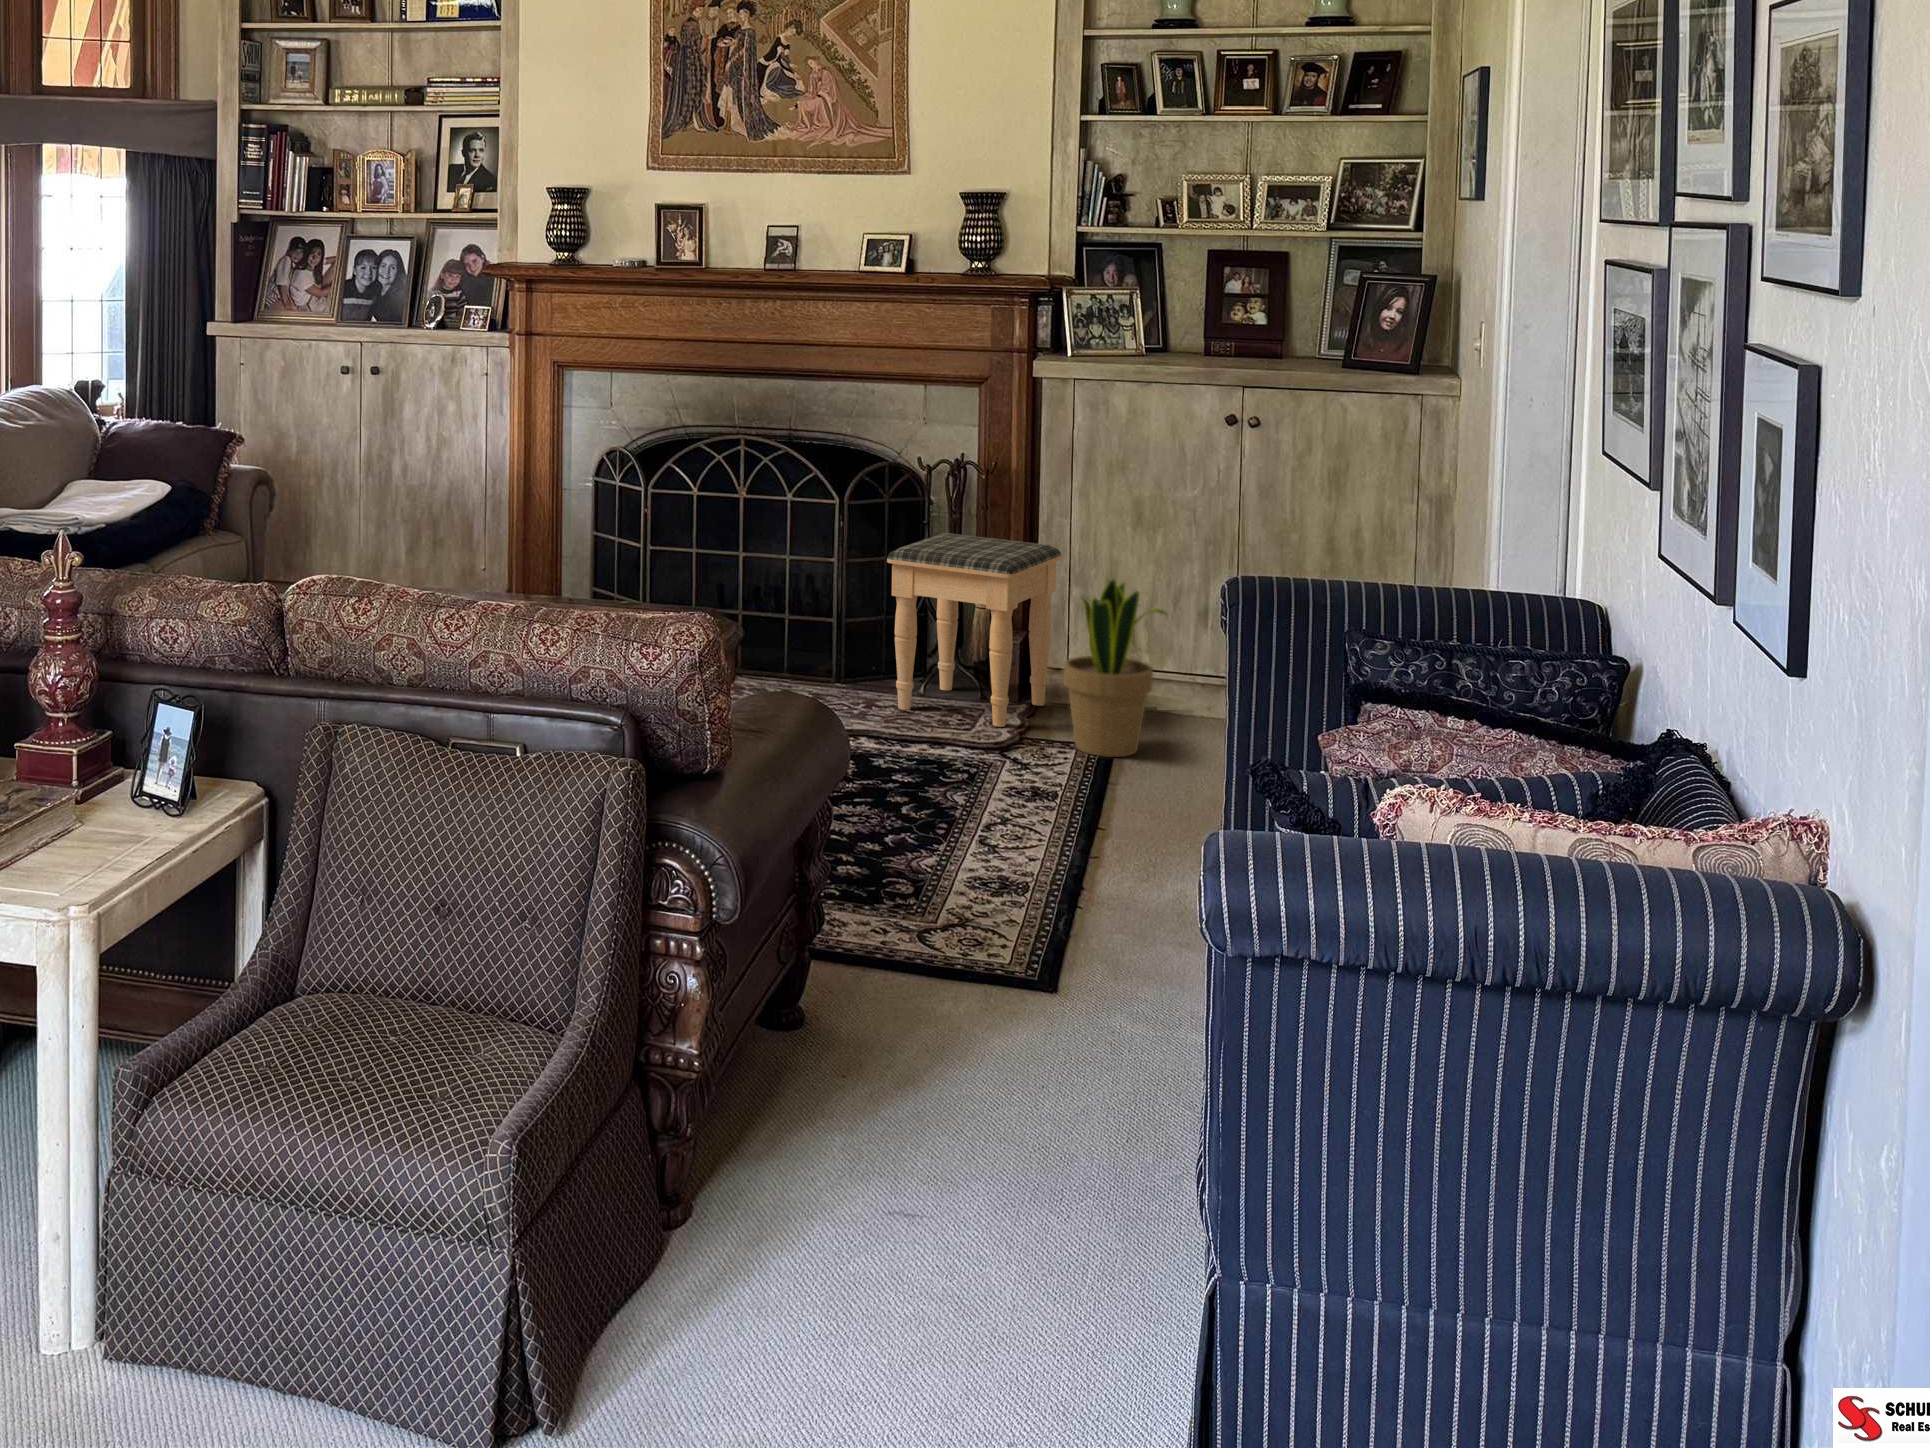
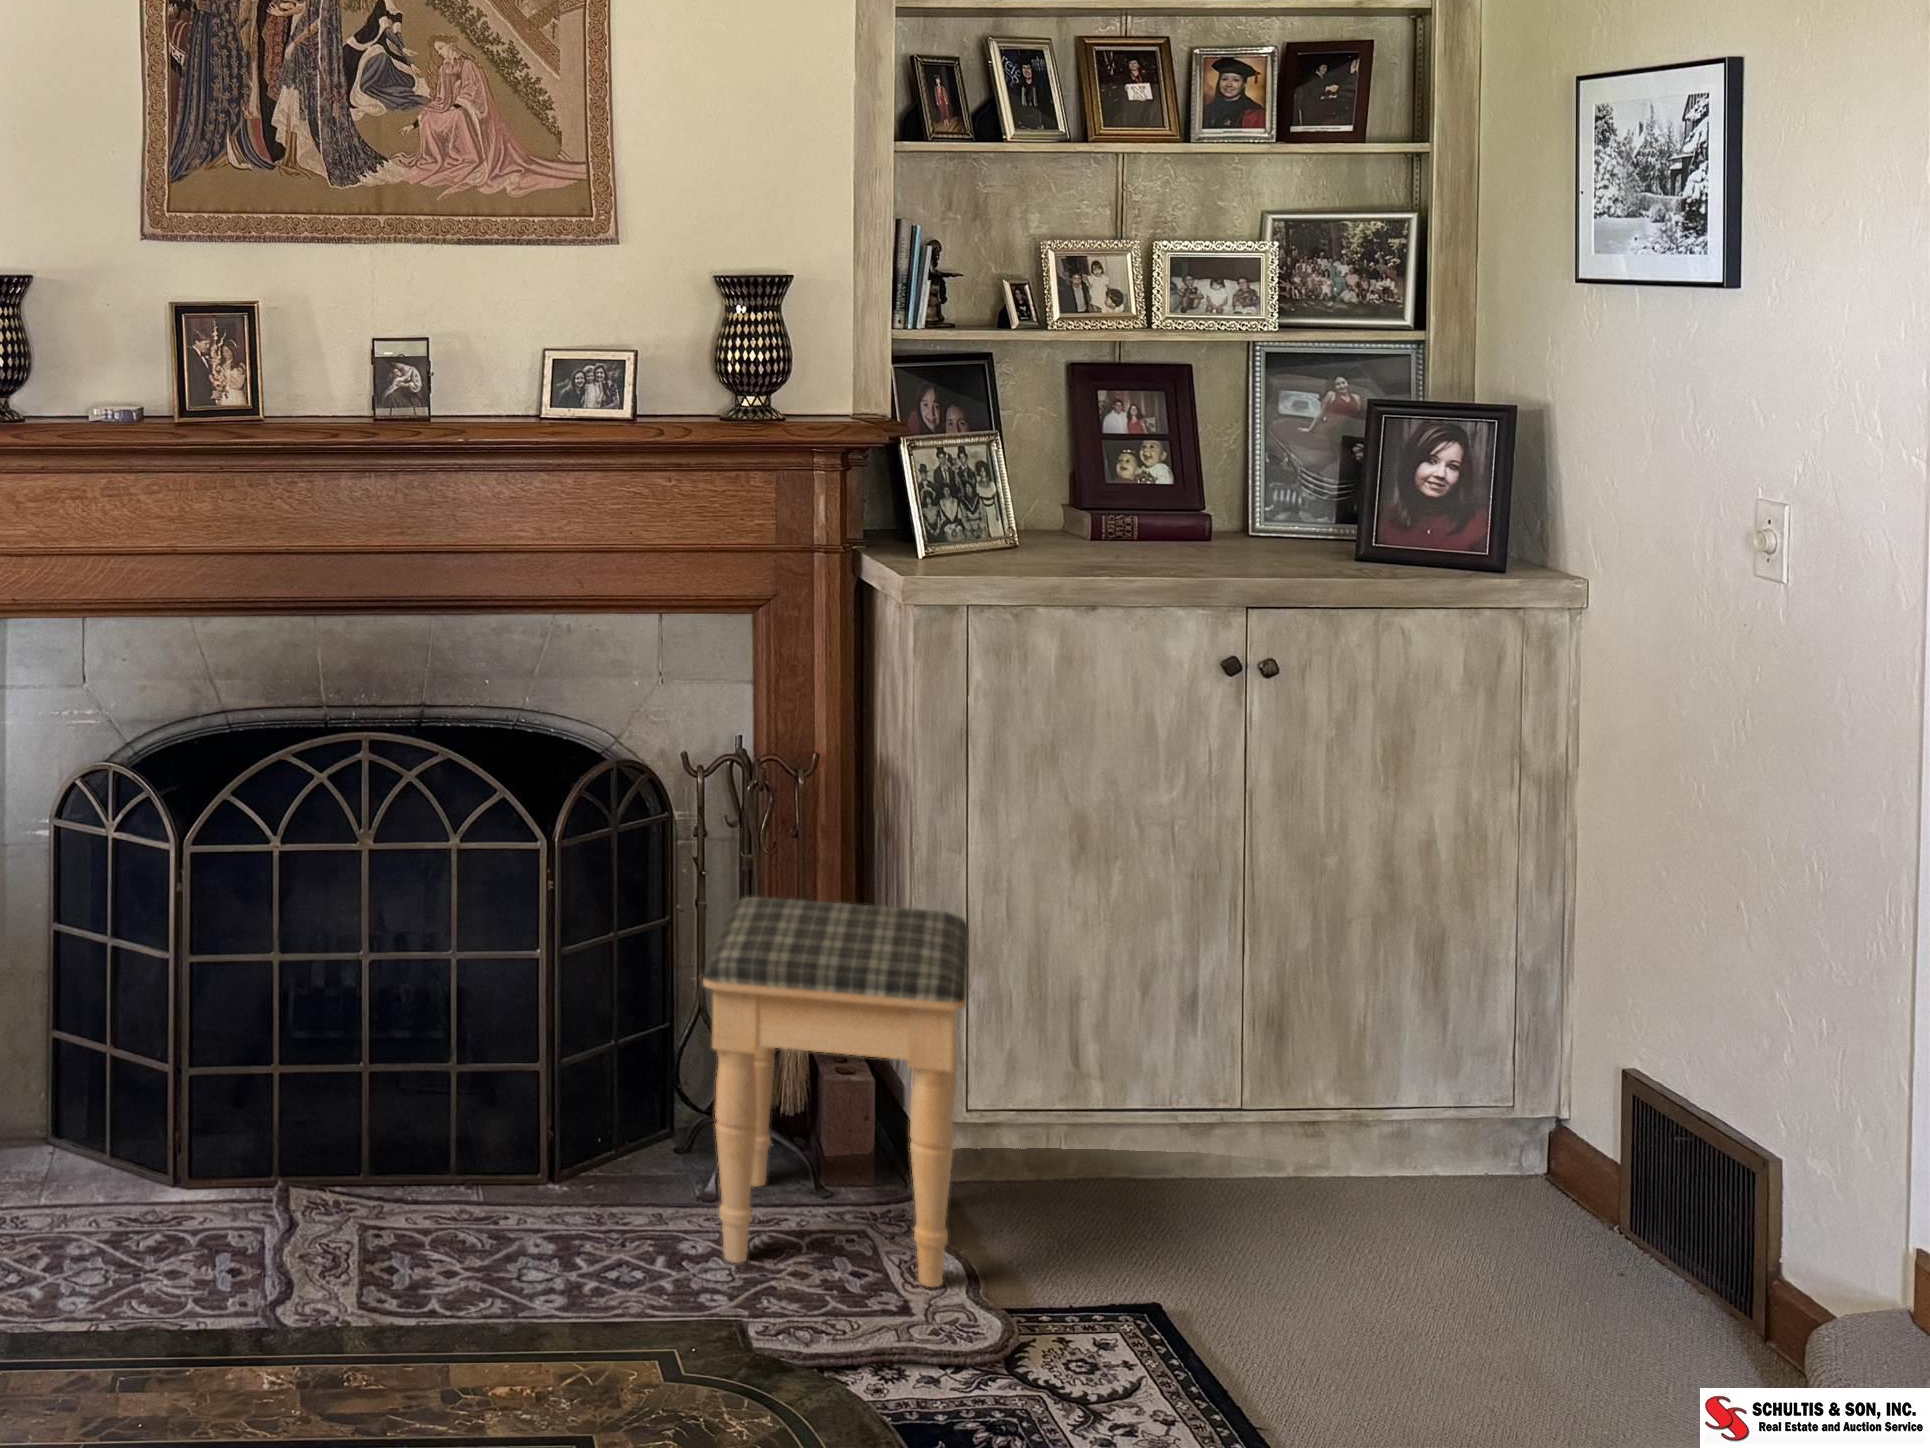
potted plant: present [1064,580,1166,757] -> none [1073,992,1257,1349]

